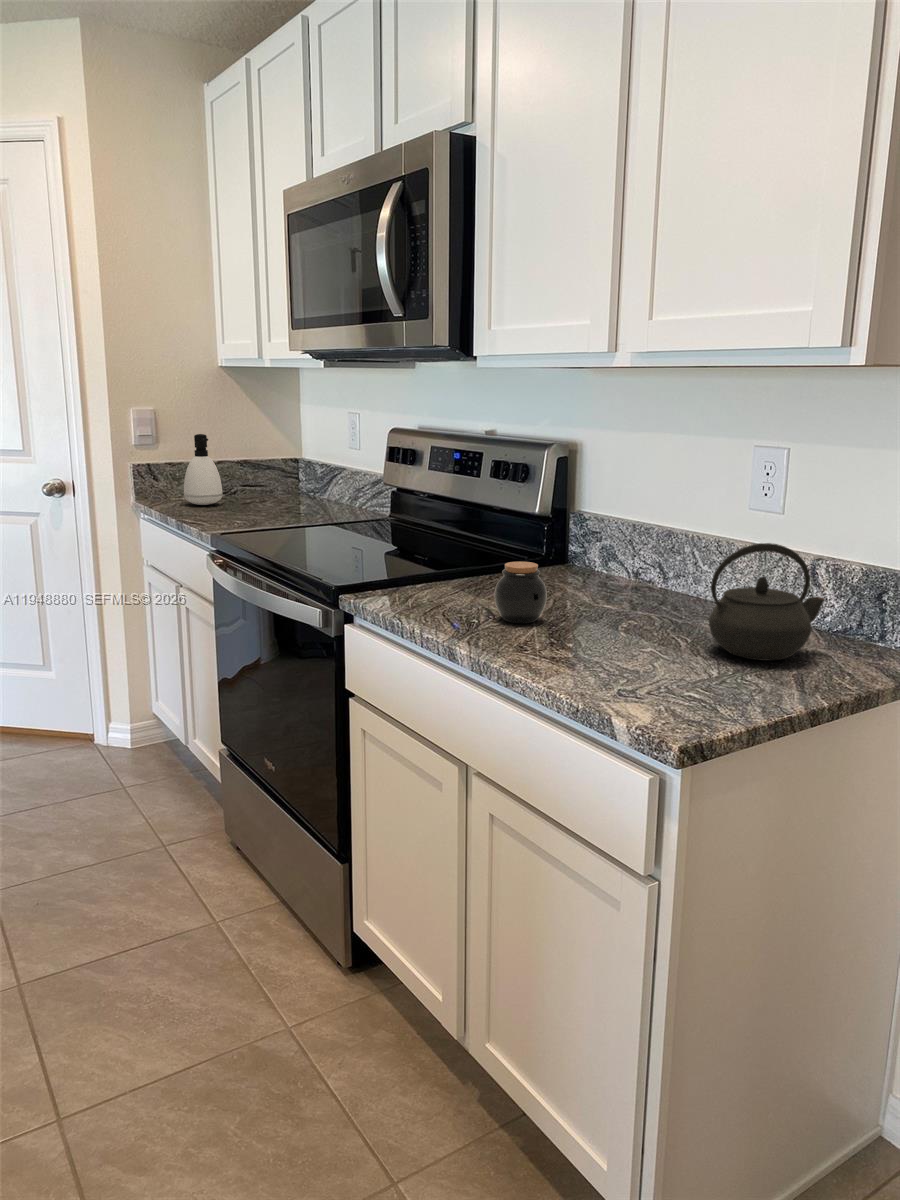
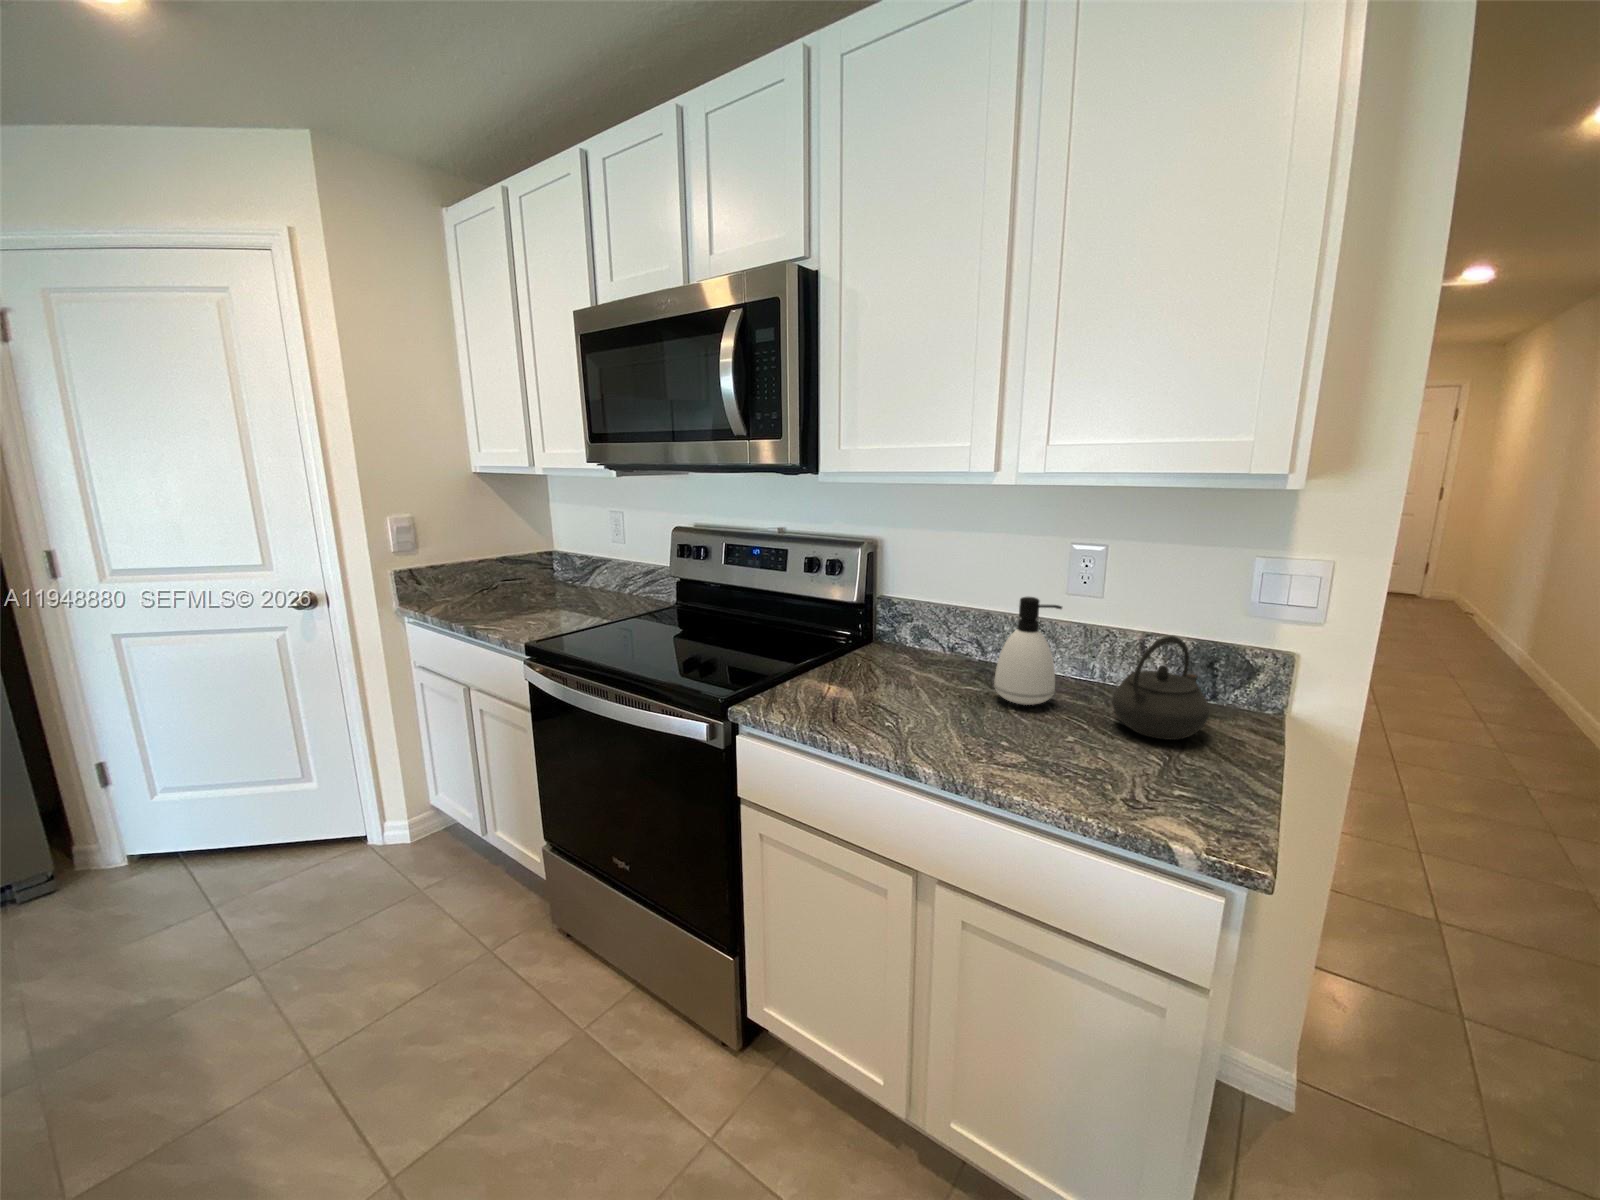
soap dispenser: present [184,434,223,505] -> present [994,597,1062,705]
jar: present [495,561,547,623] -> none [907,665,956,726]

